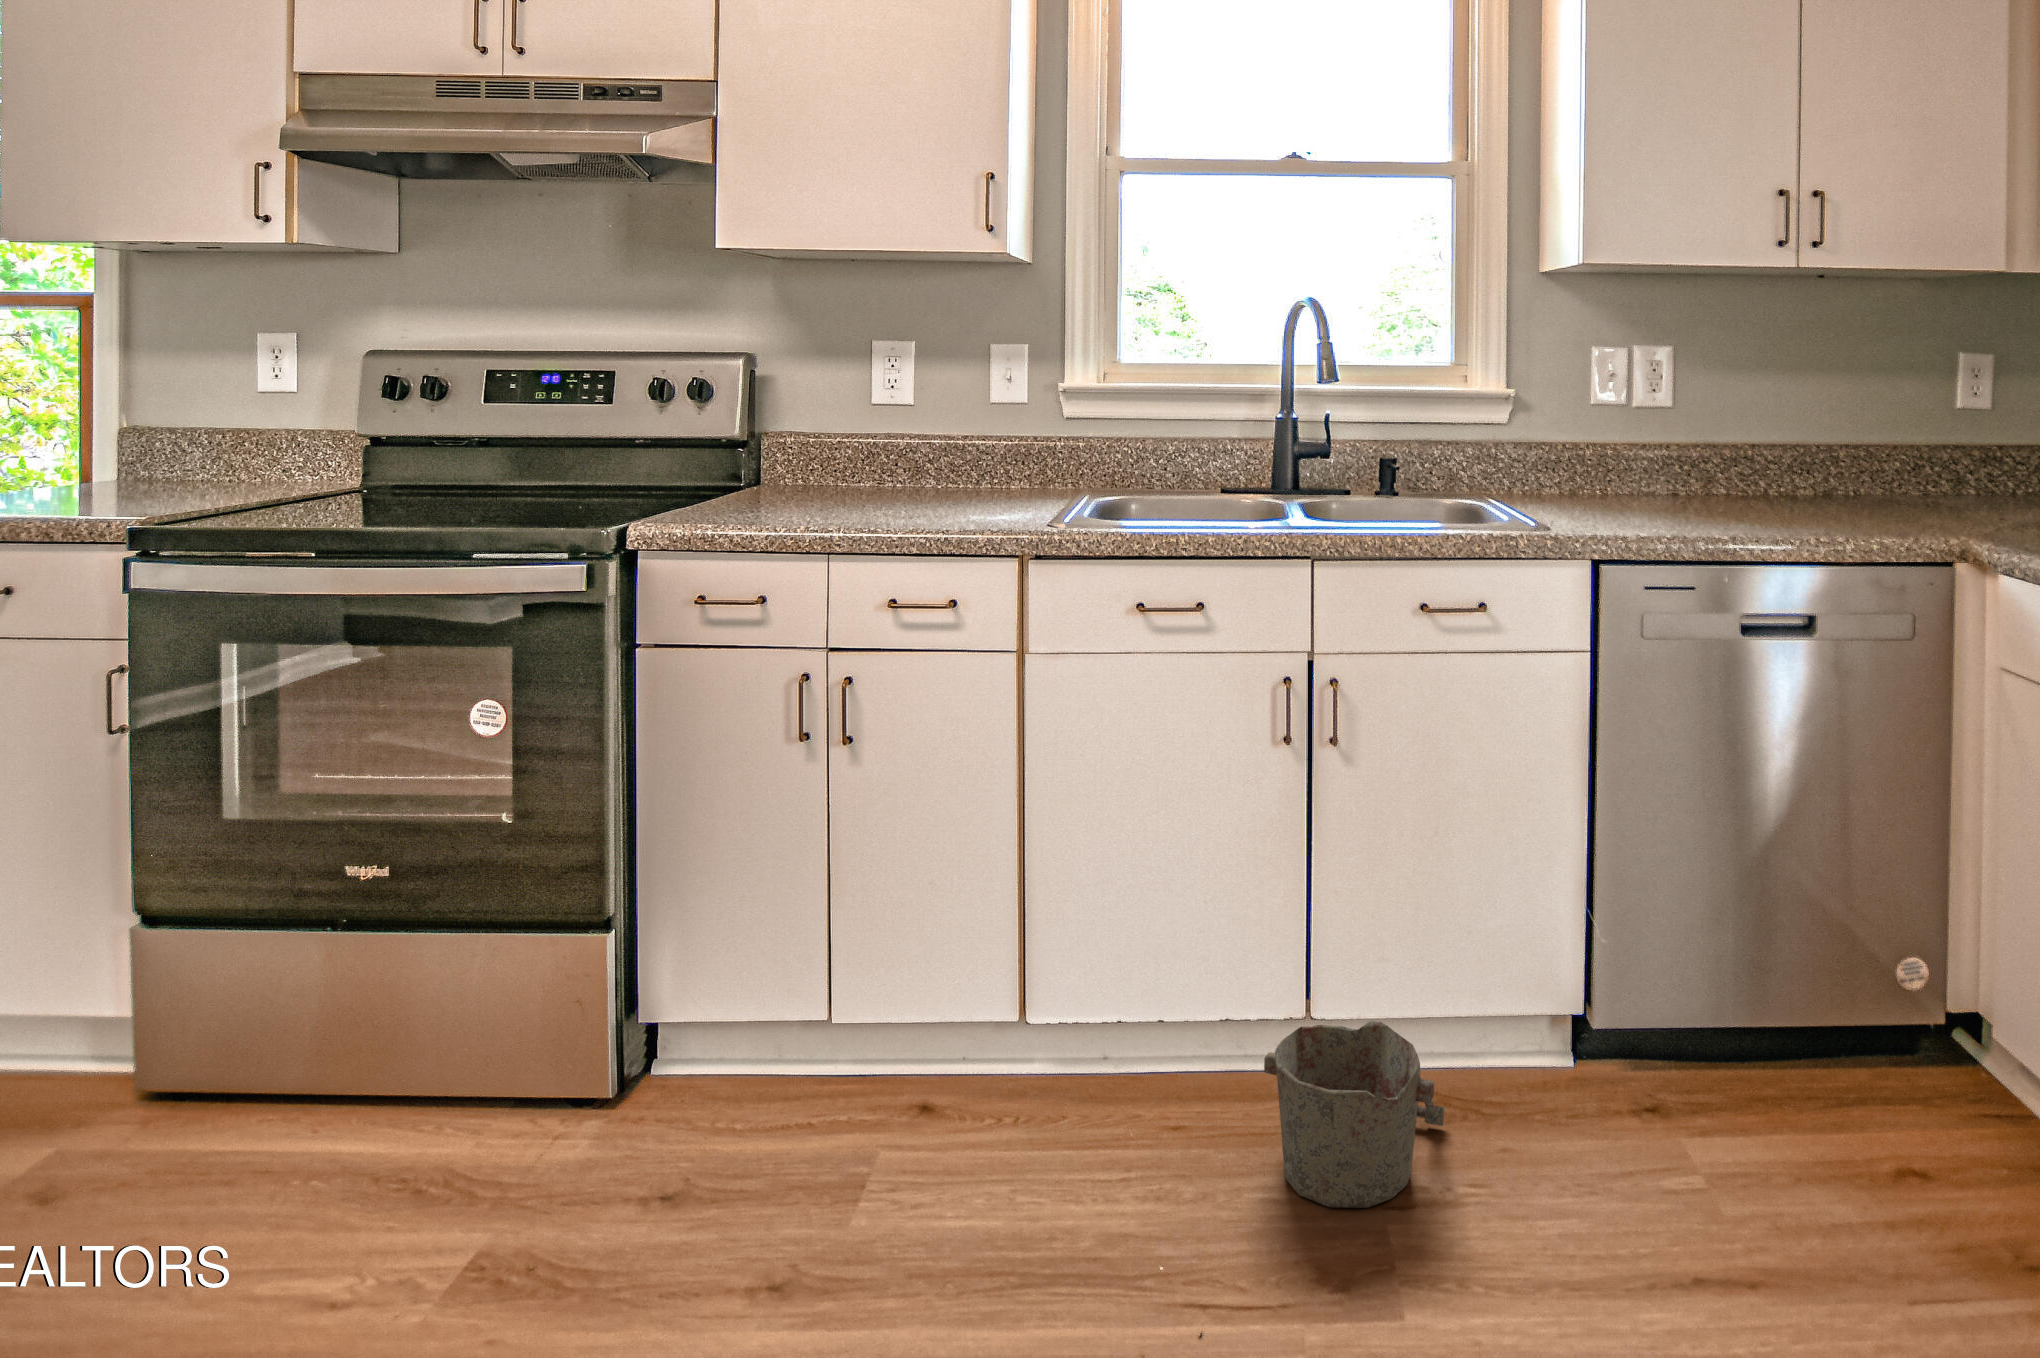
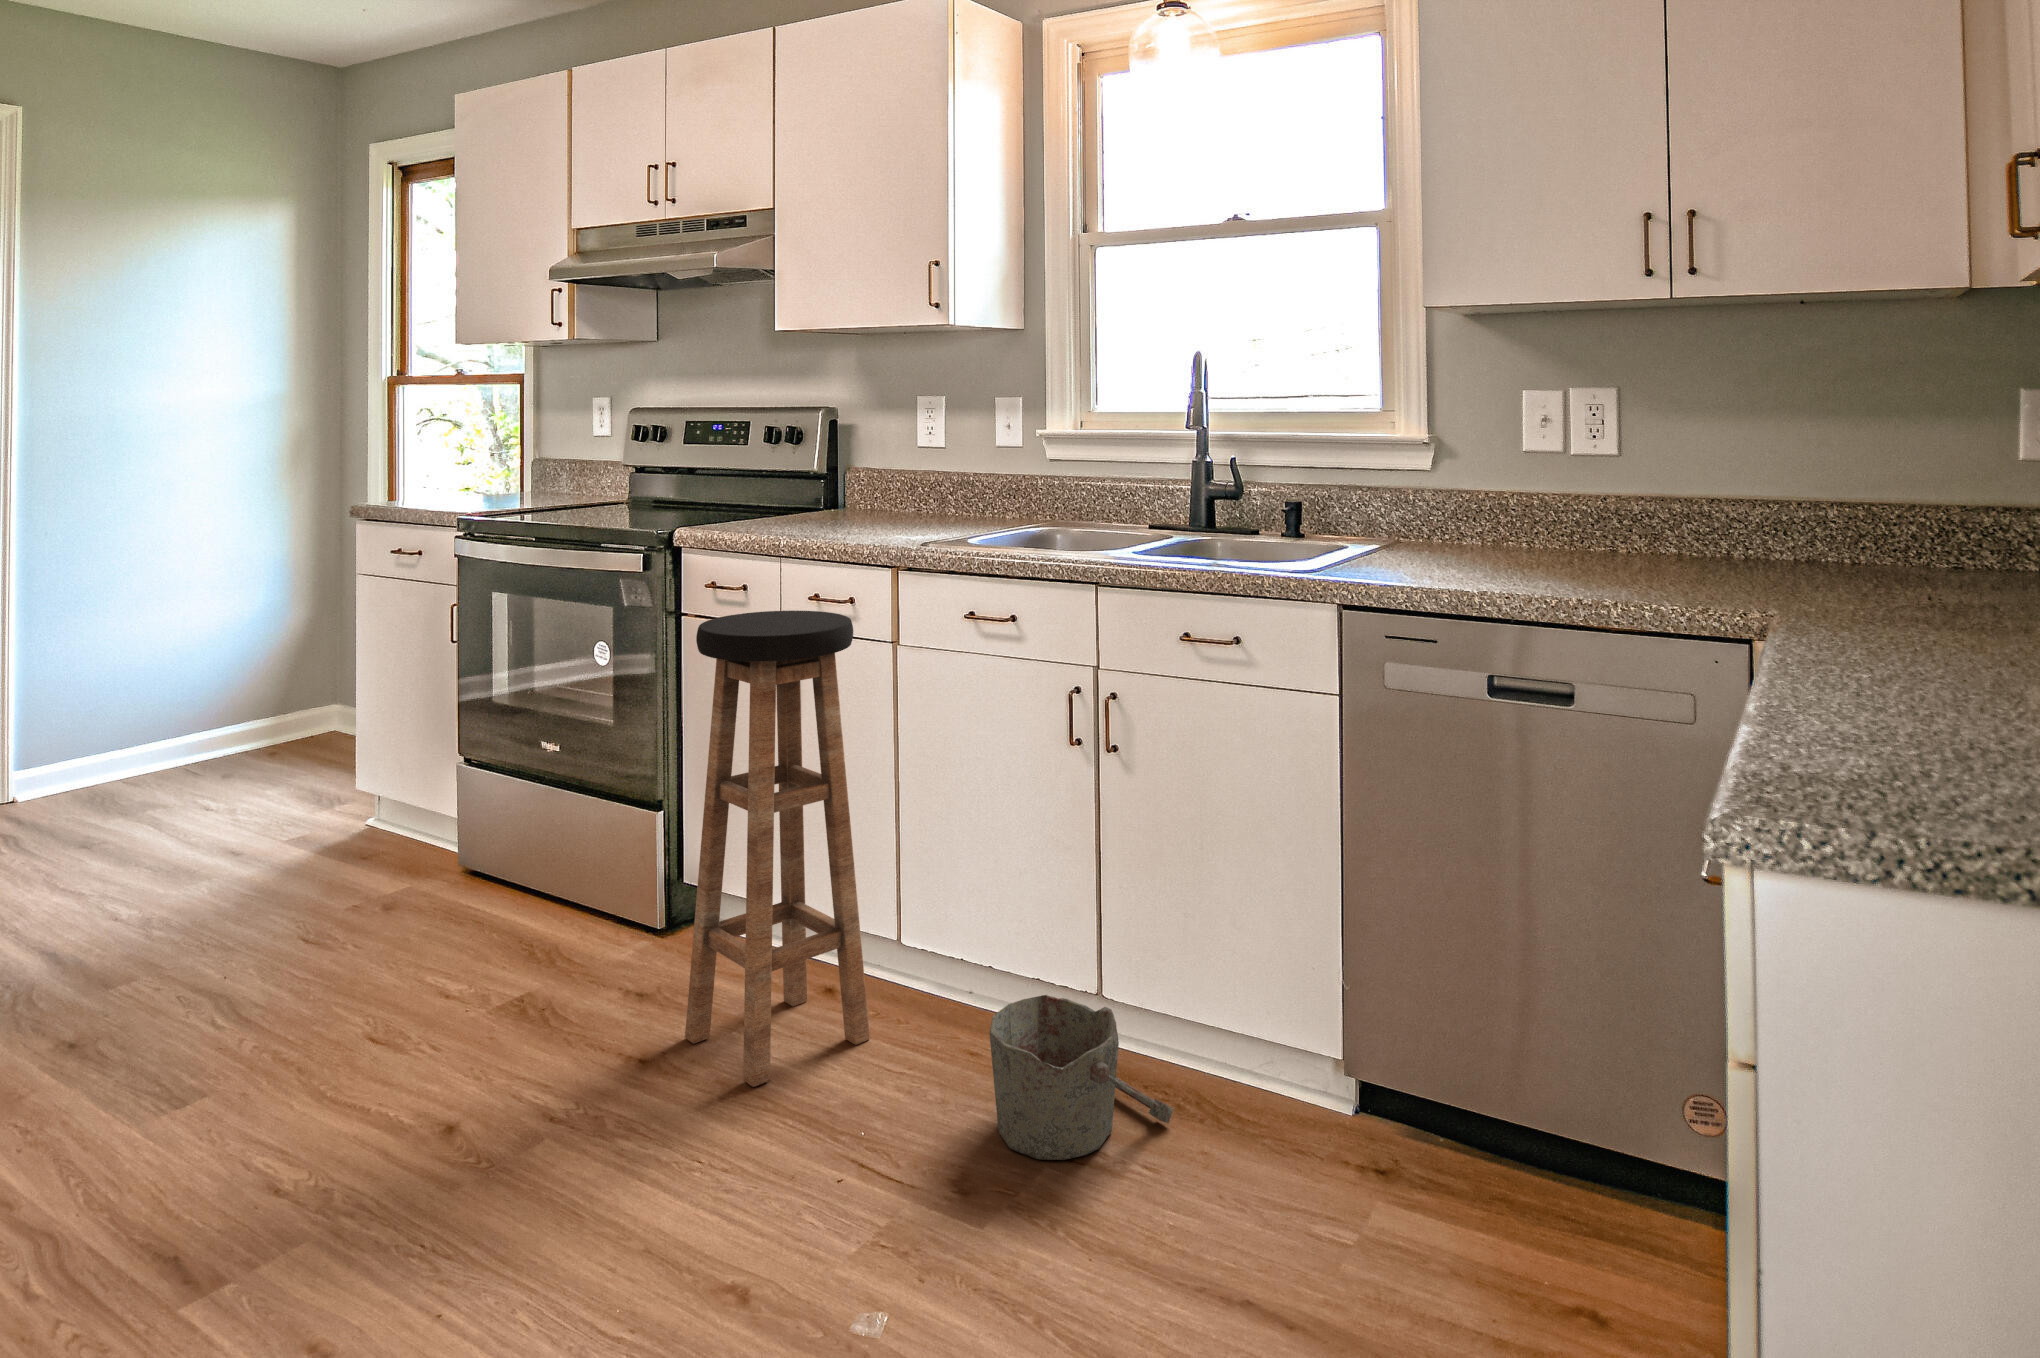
bar stool: none [797,620,1041,1247] -> present [685,611,870,1087]

